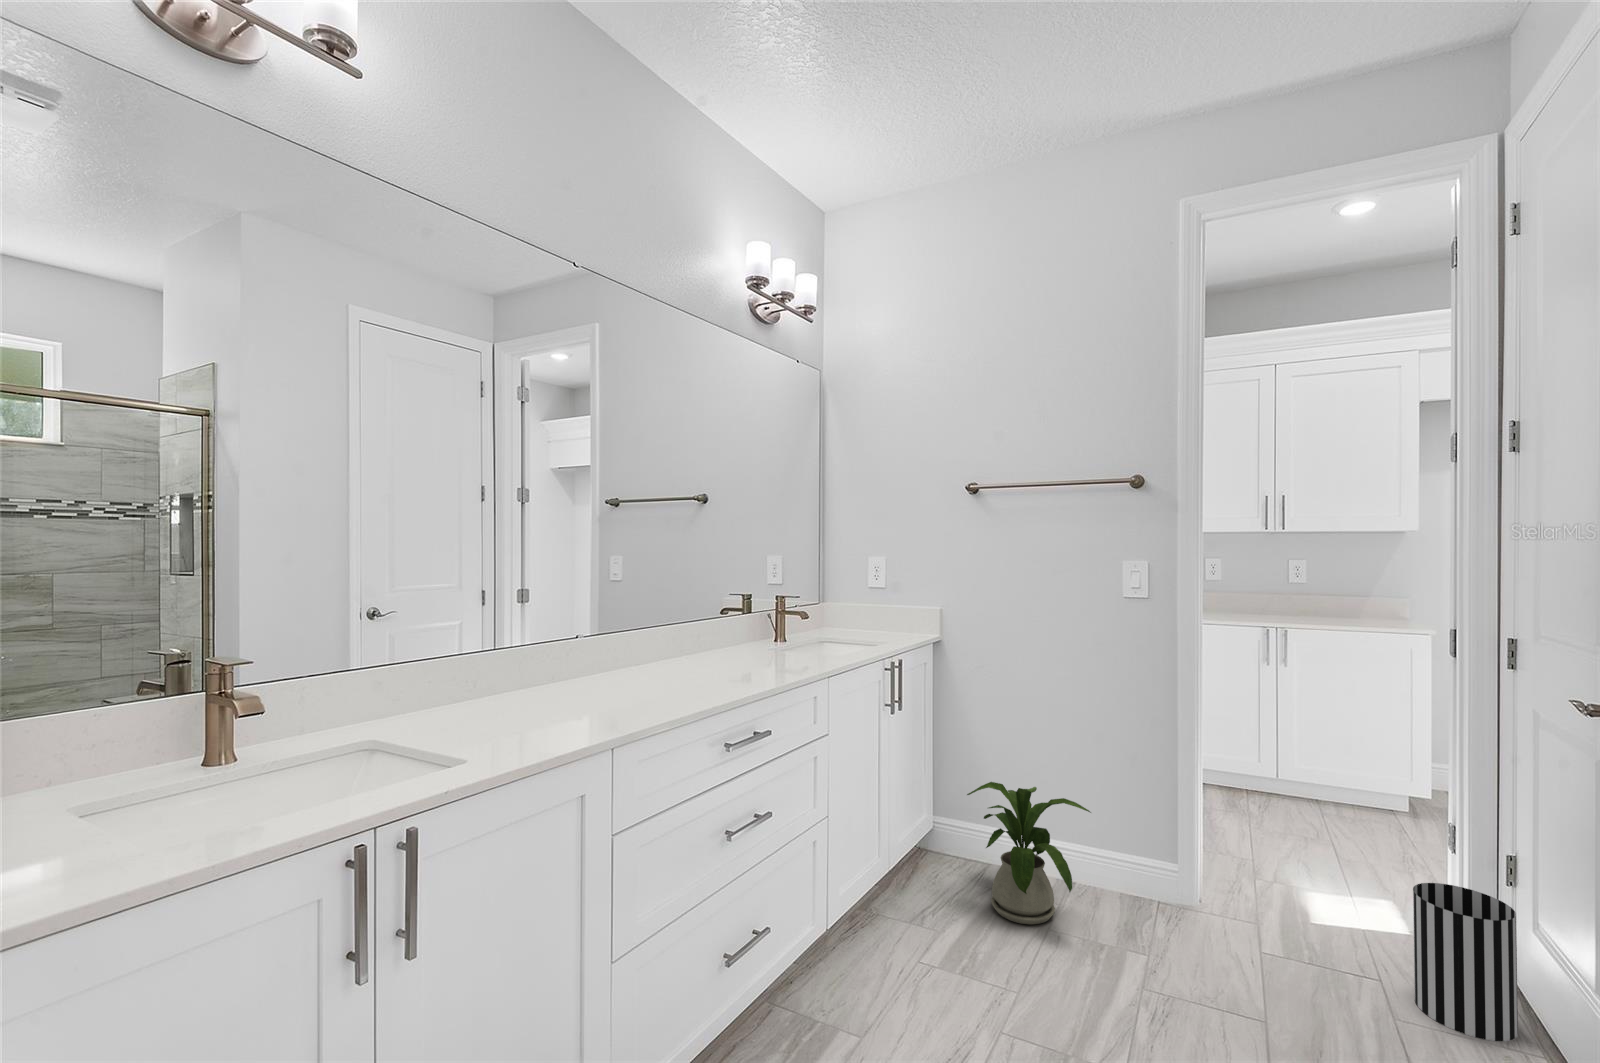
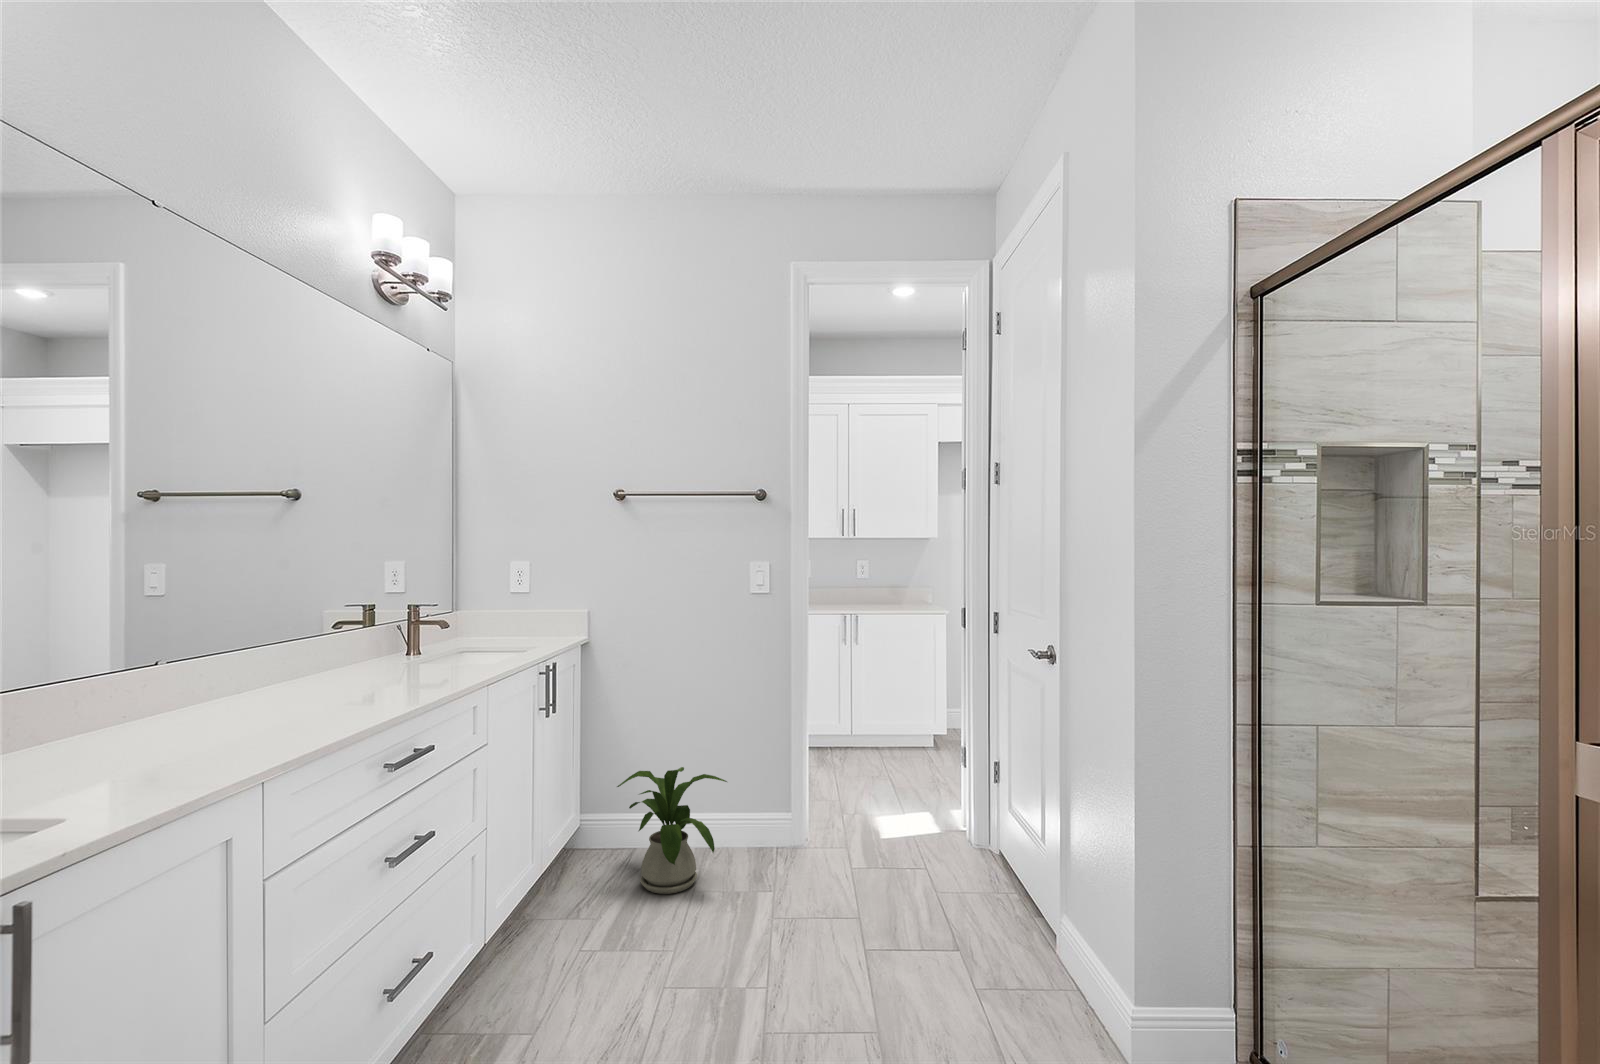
wastebasket: present [1413,883,1518,1041] -> none [944,787,998,887]

